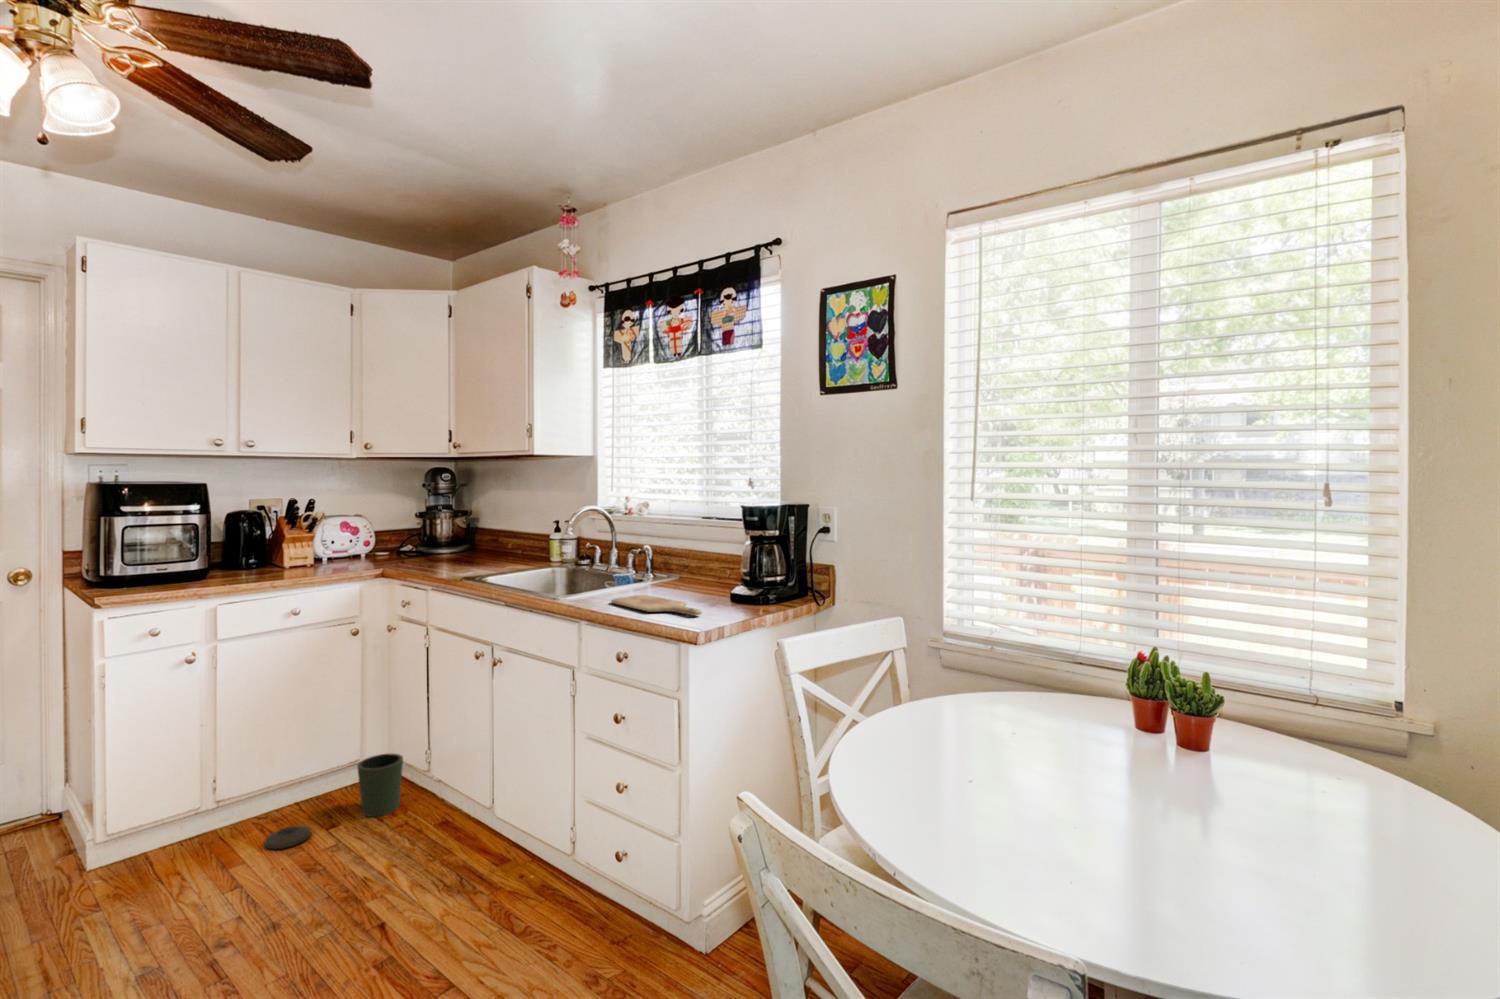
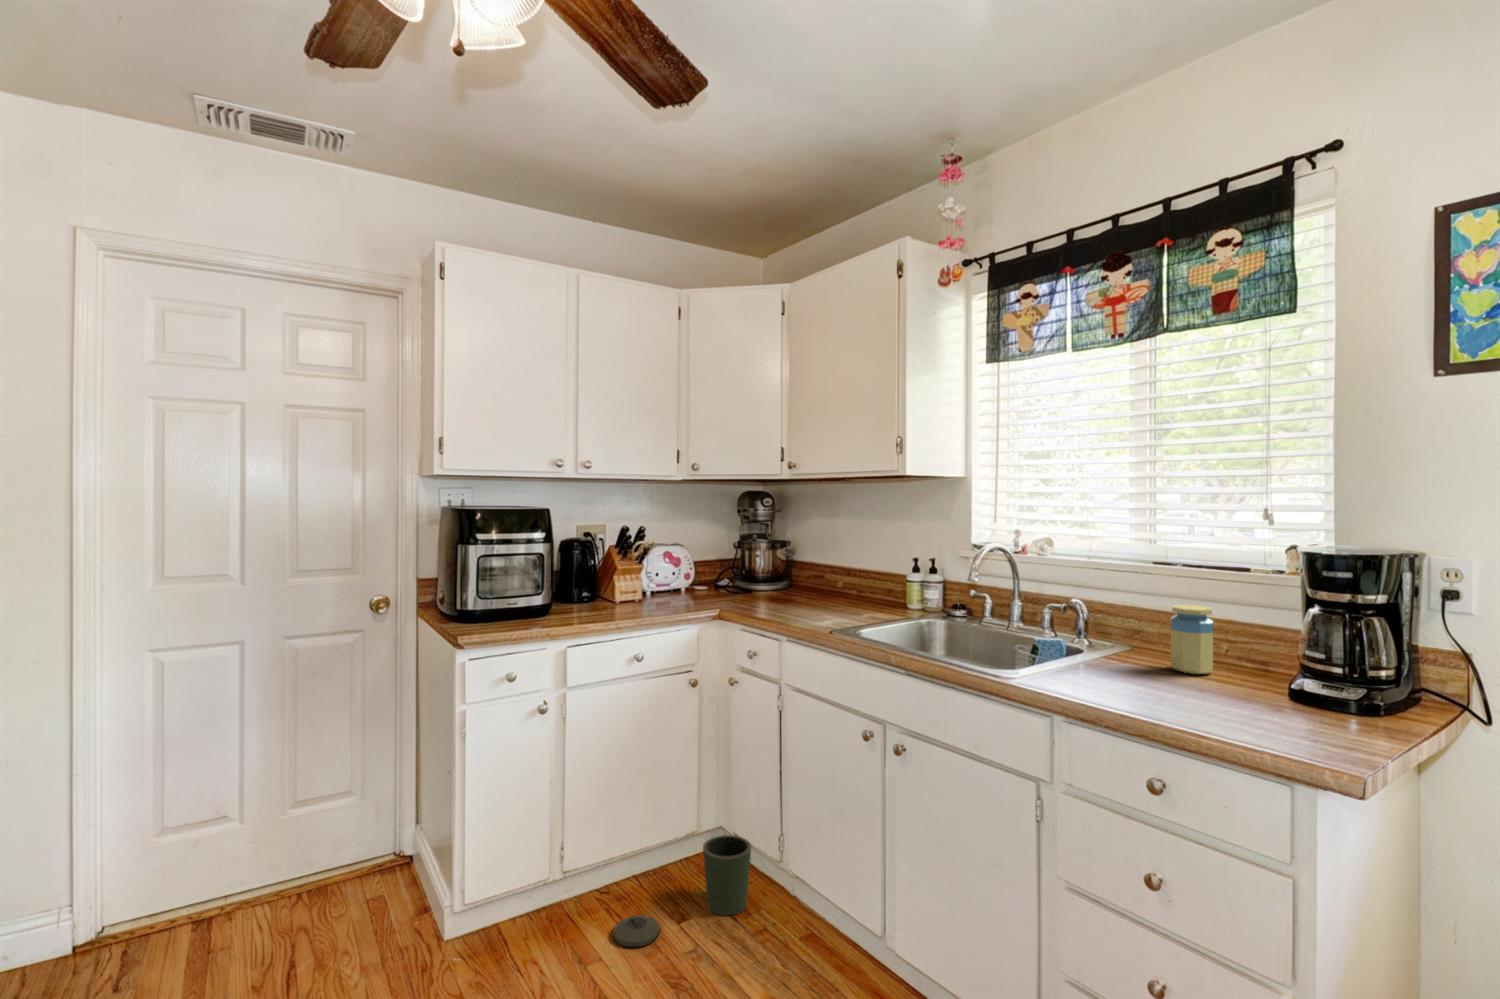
jar: none [685,545,711,590] -> present [1171,605,1213,674]
cutting board: present [611,595,702,616] -> none [1093,680,1294,733]

